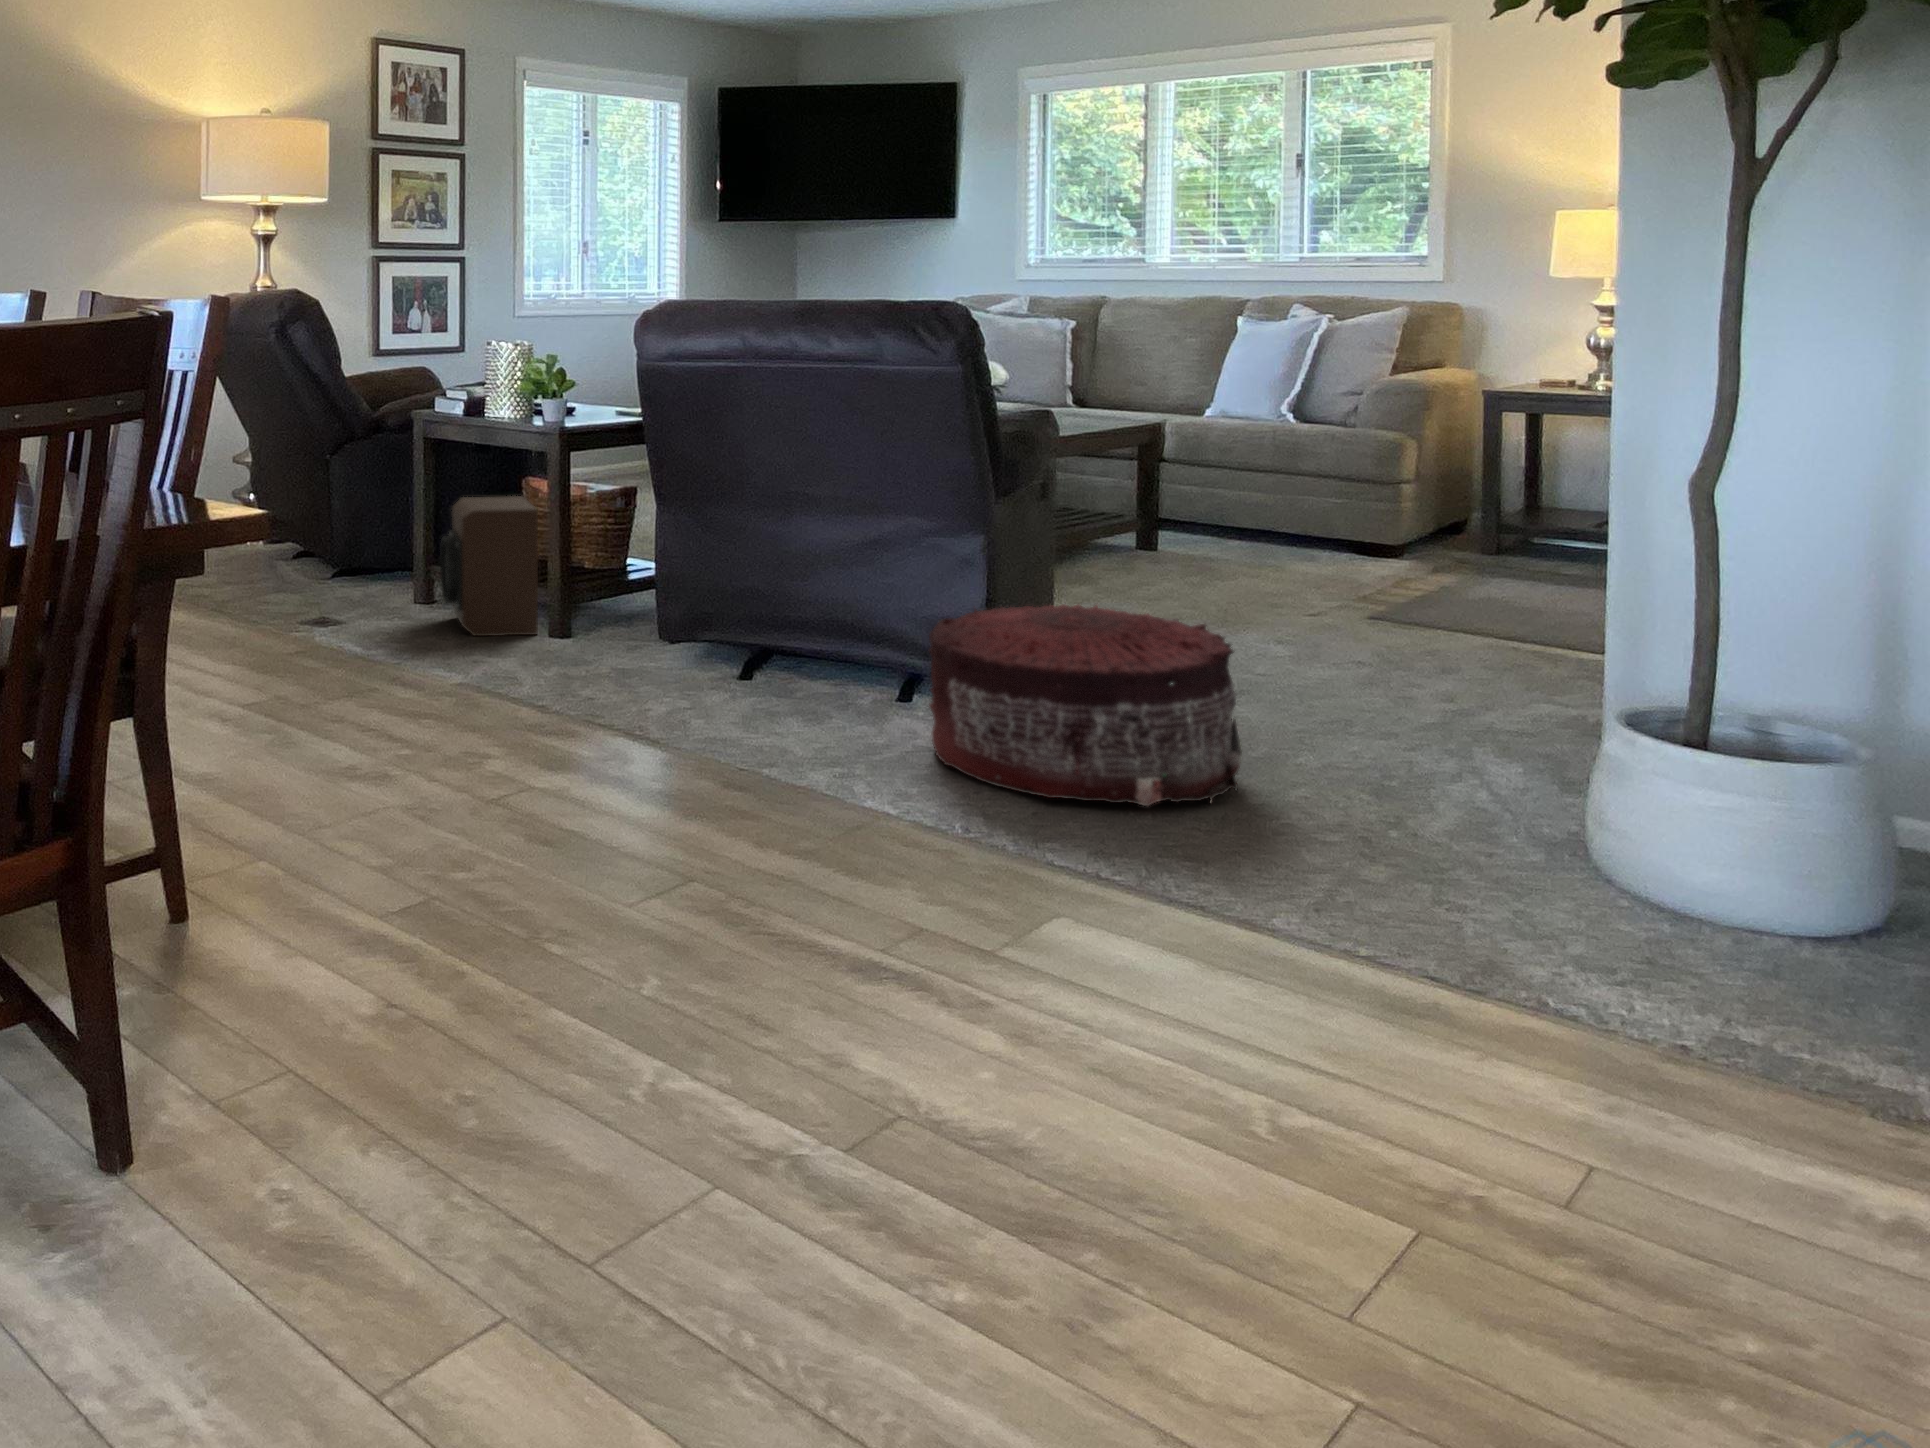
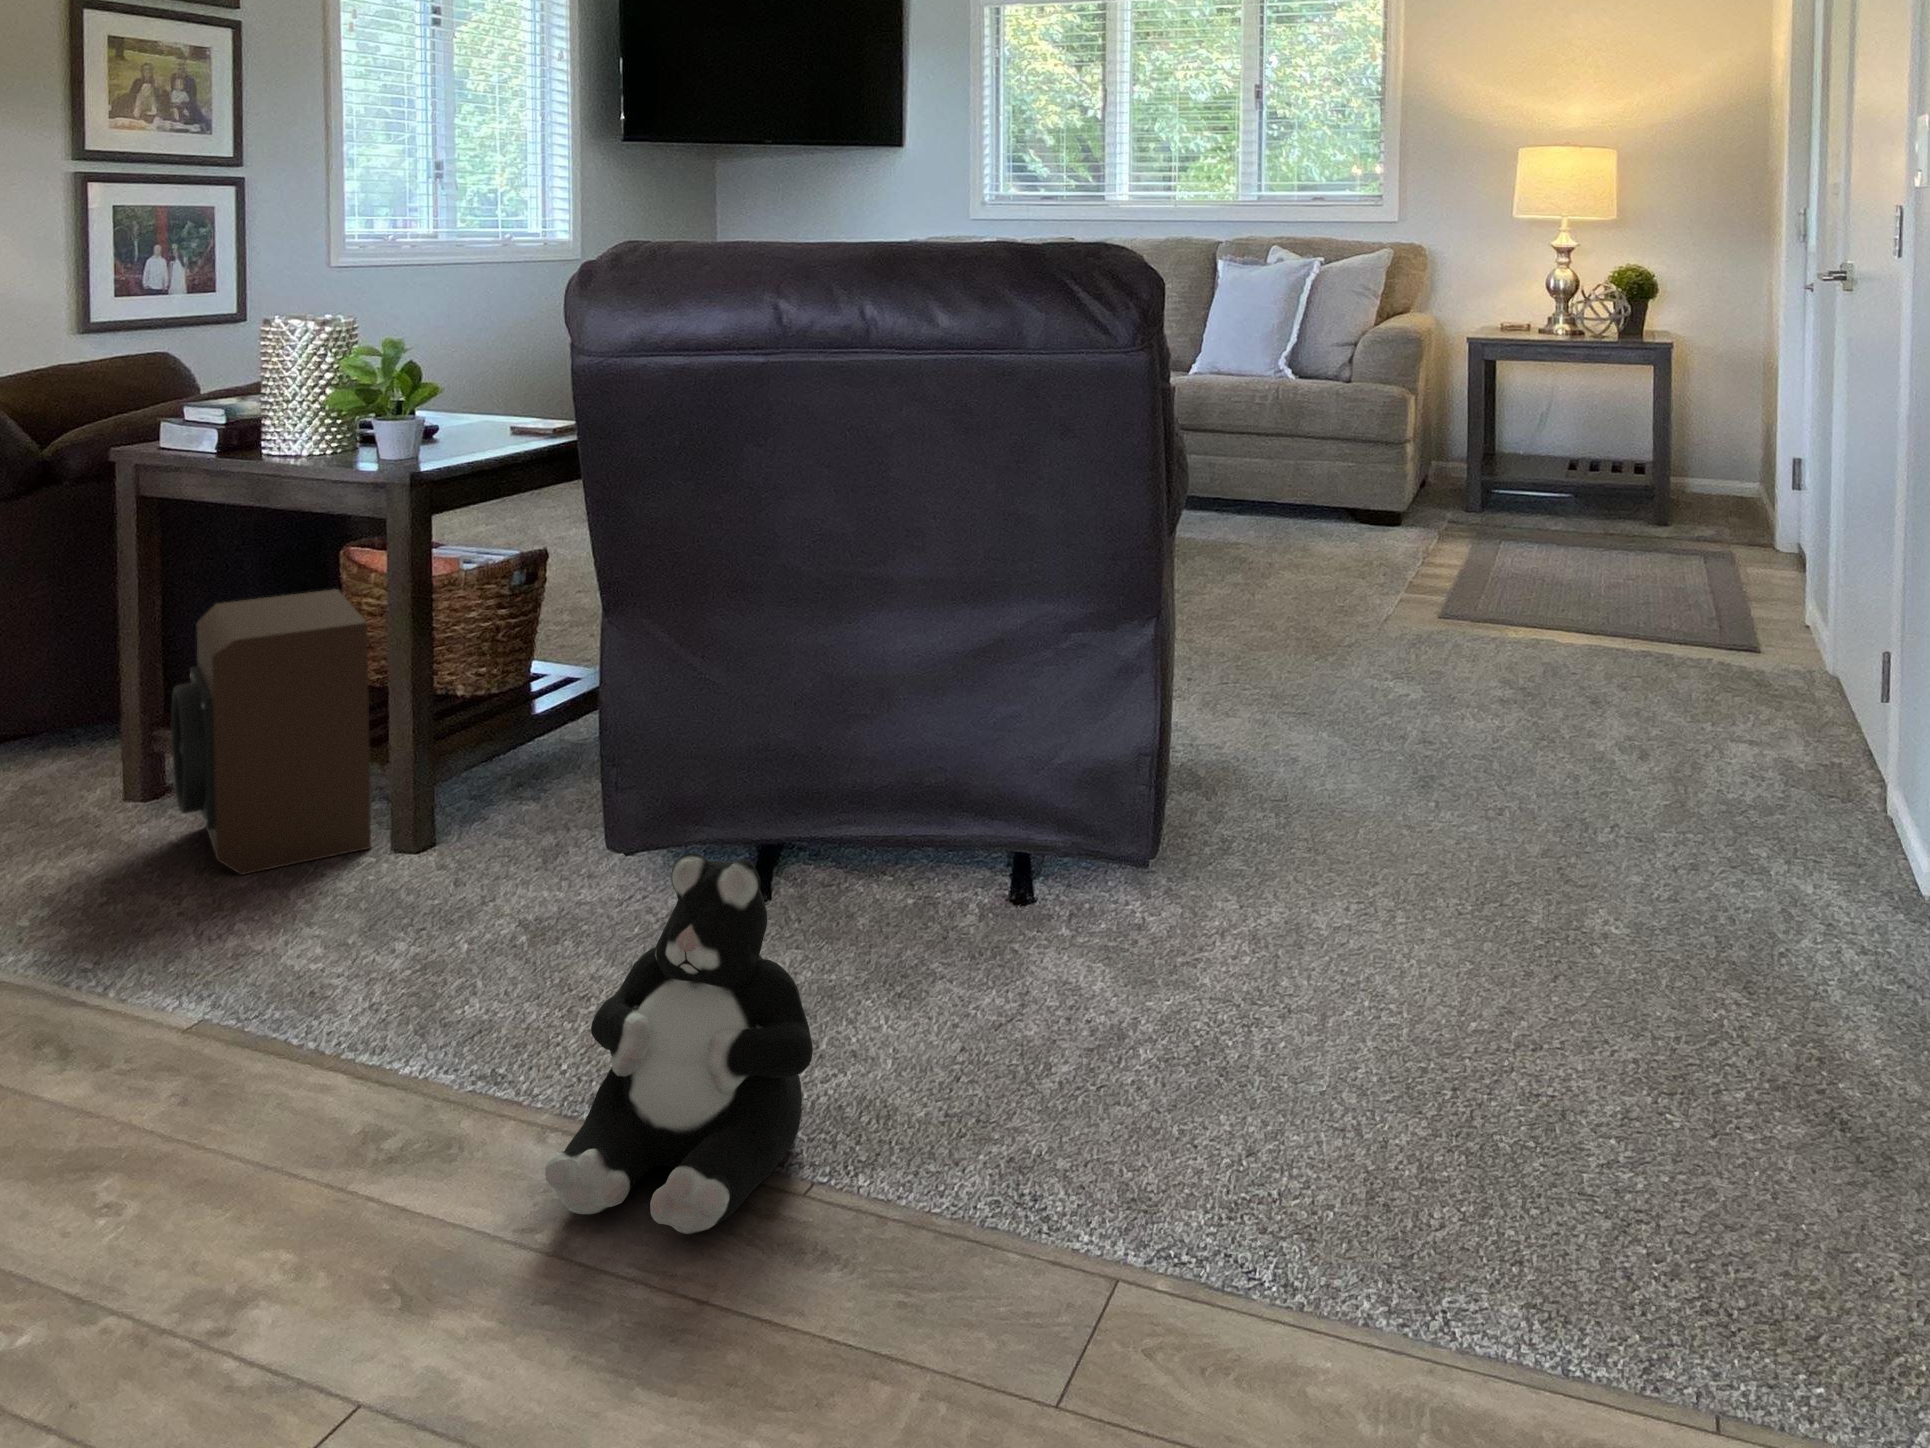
plush toy: none [610,600,738,758] -> present [545,853,813,1234]
pouf: present [929,604,1242,806] -> none [1130,732,1661,1181]

